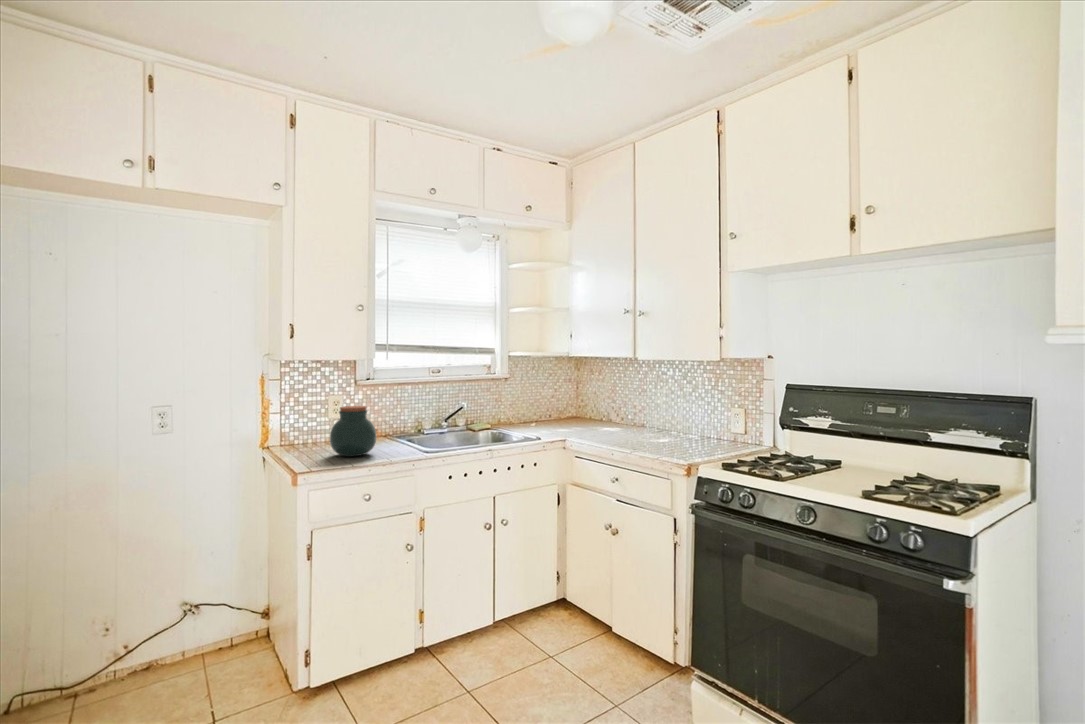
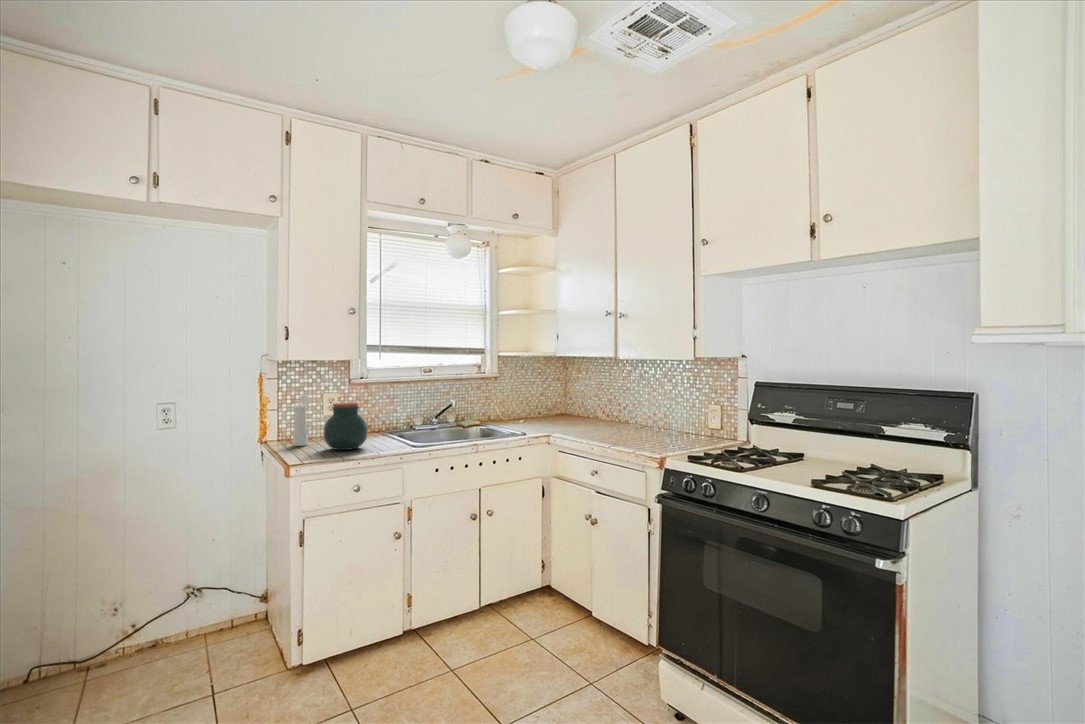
pepper mill: none [297,398,315,452] -> present [293,395,310,446]

